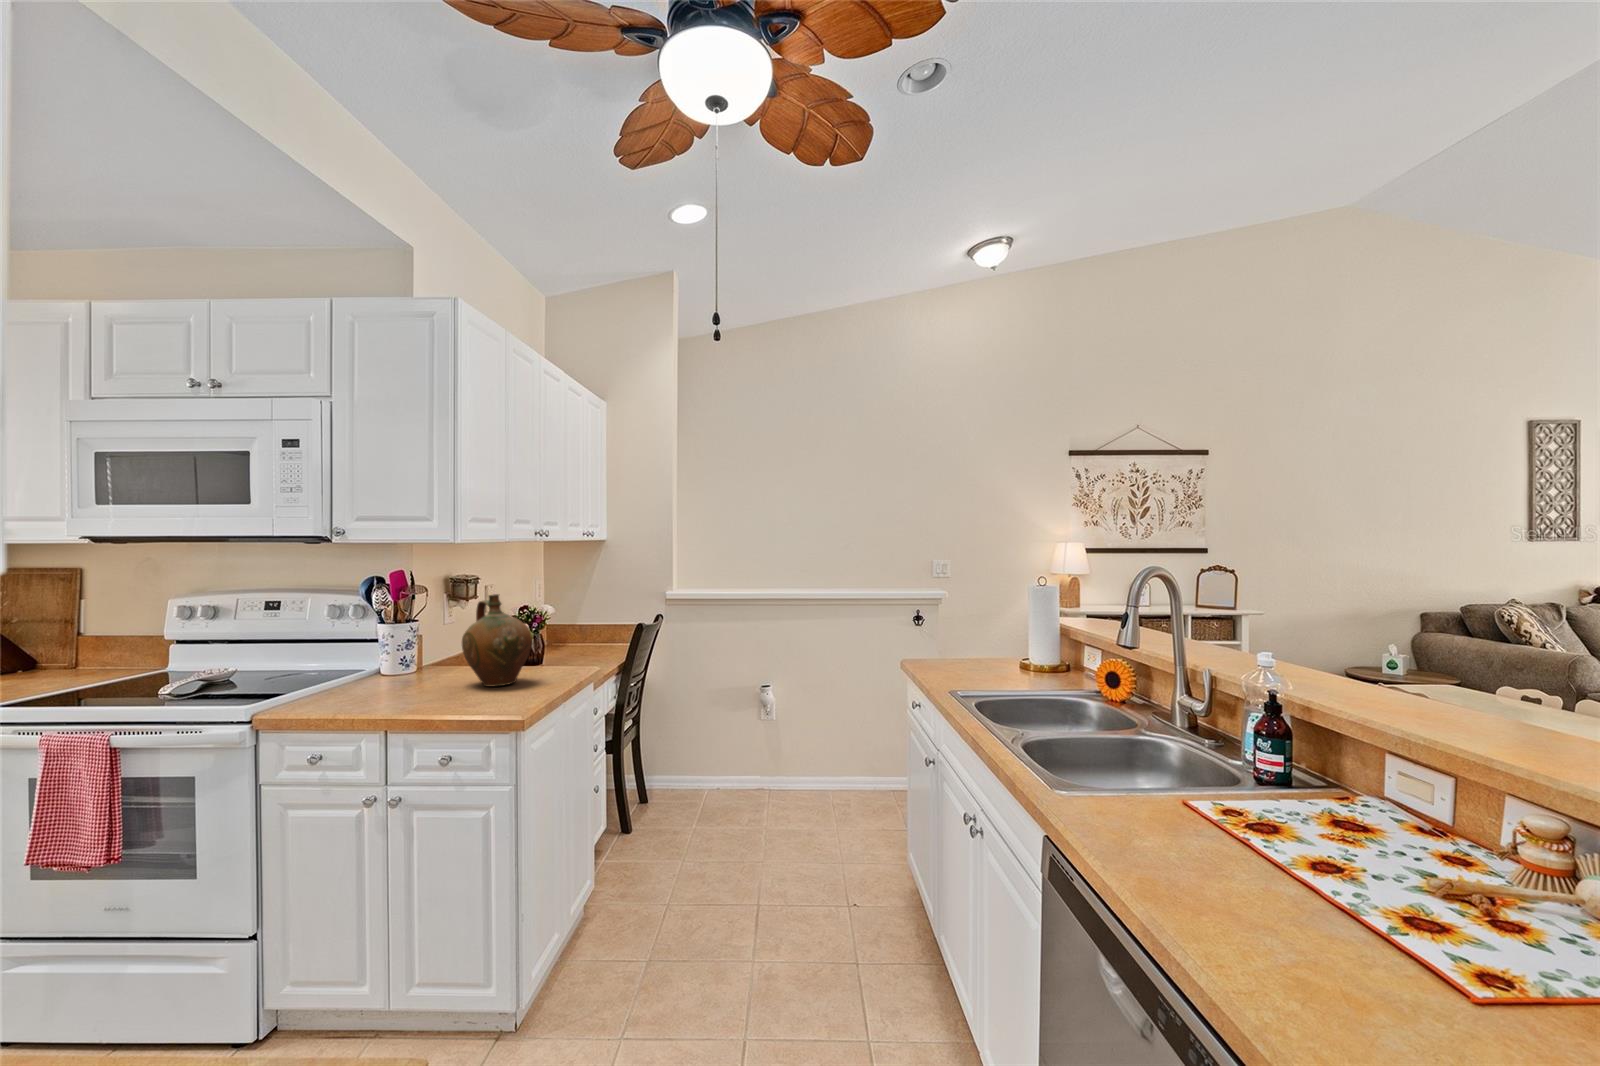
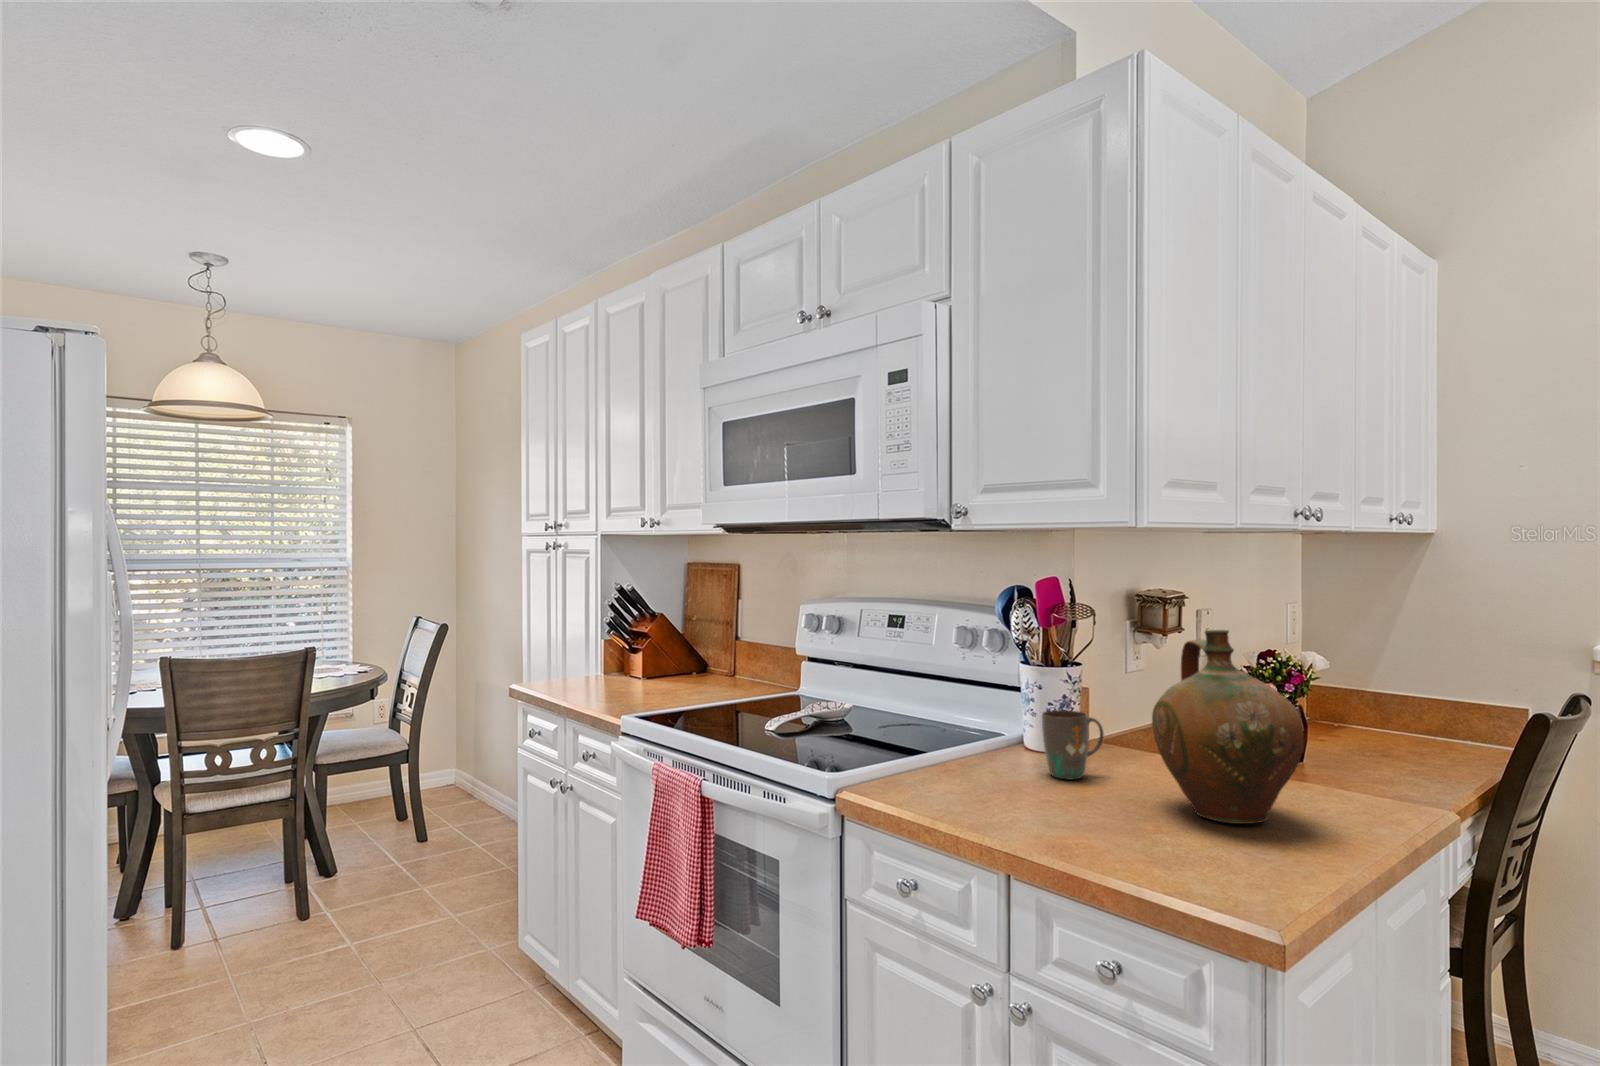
mug: none [397,647,434,685] -> present [1042,710,1104,780]

